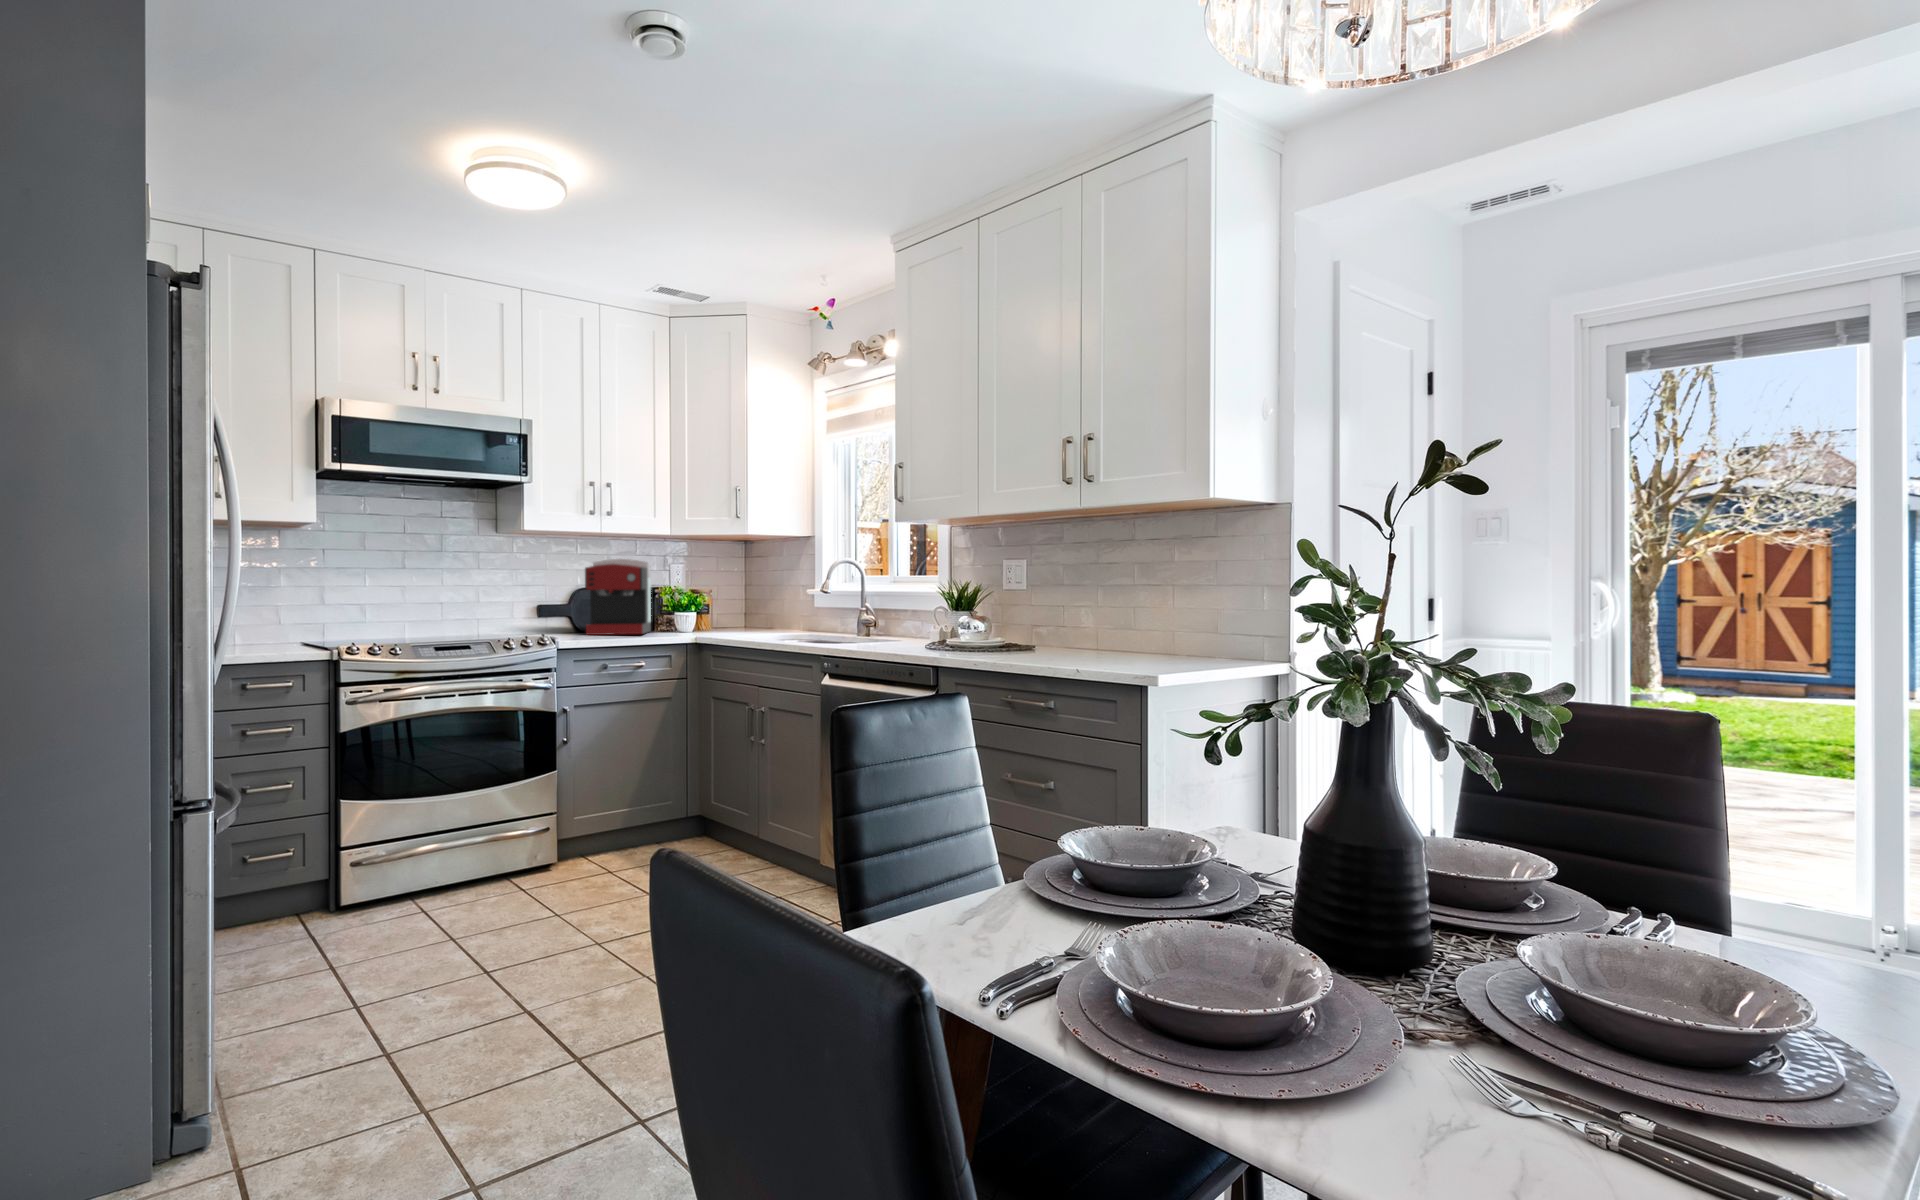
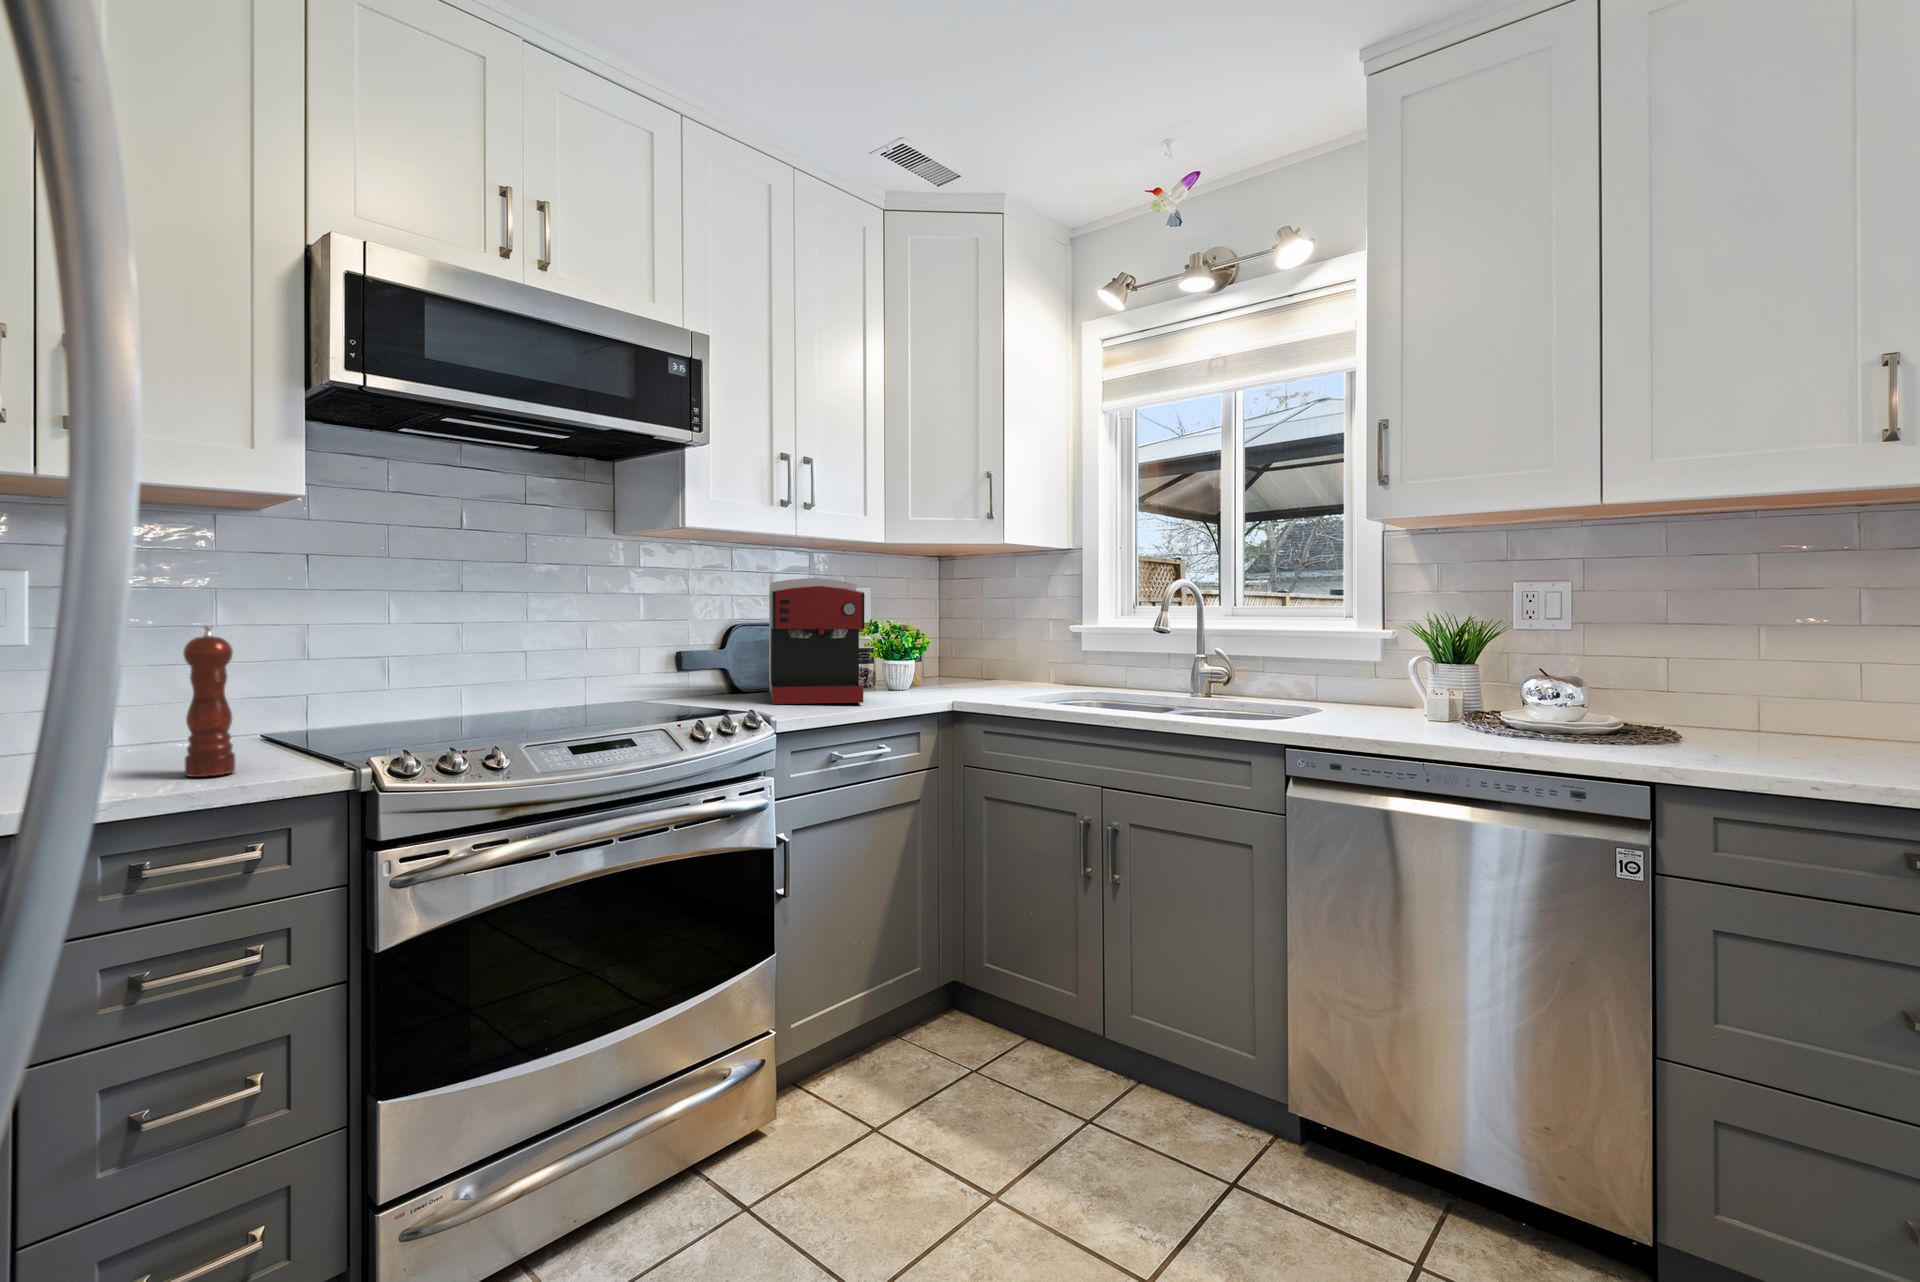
pepper mill: none [260,588,281,653] -> present [183,626,235,777]

